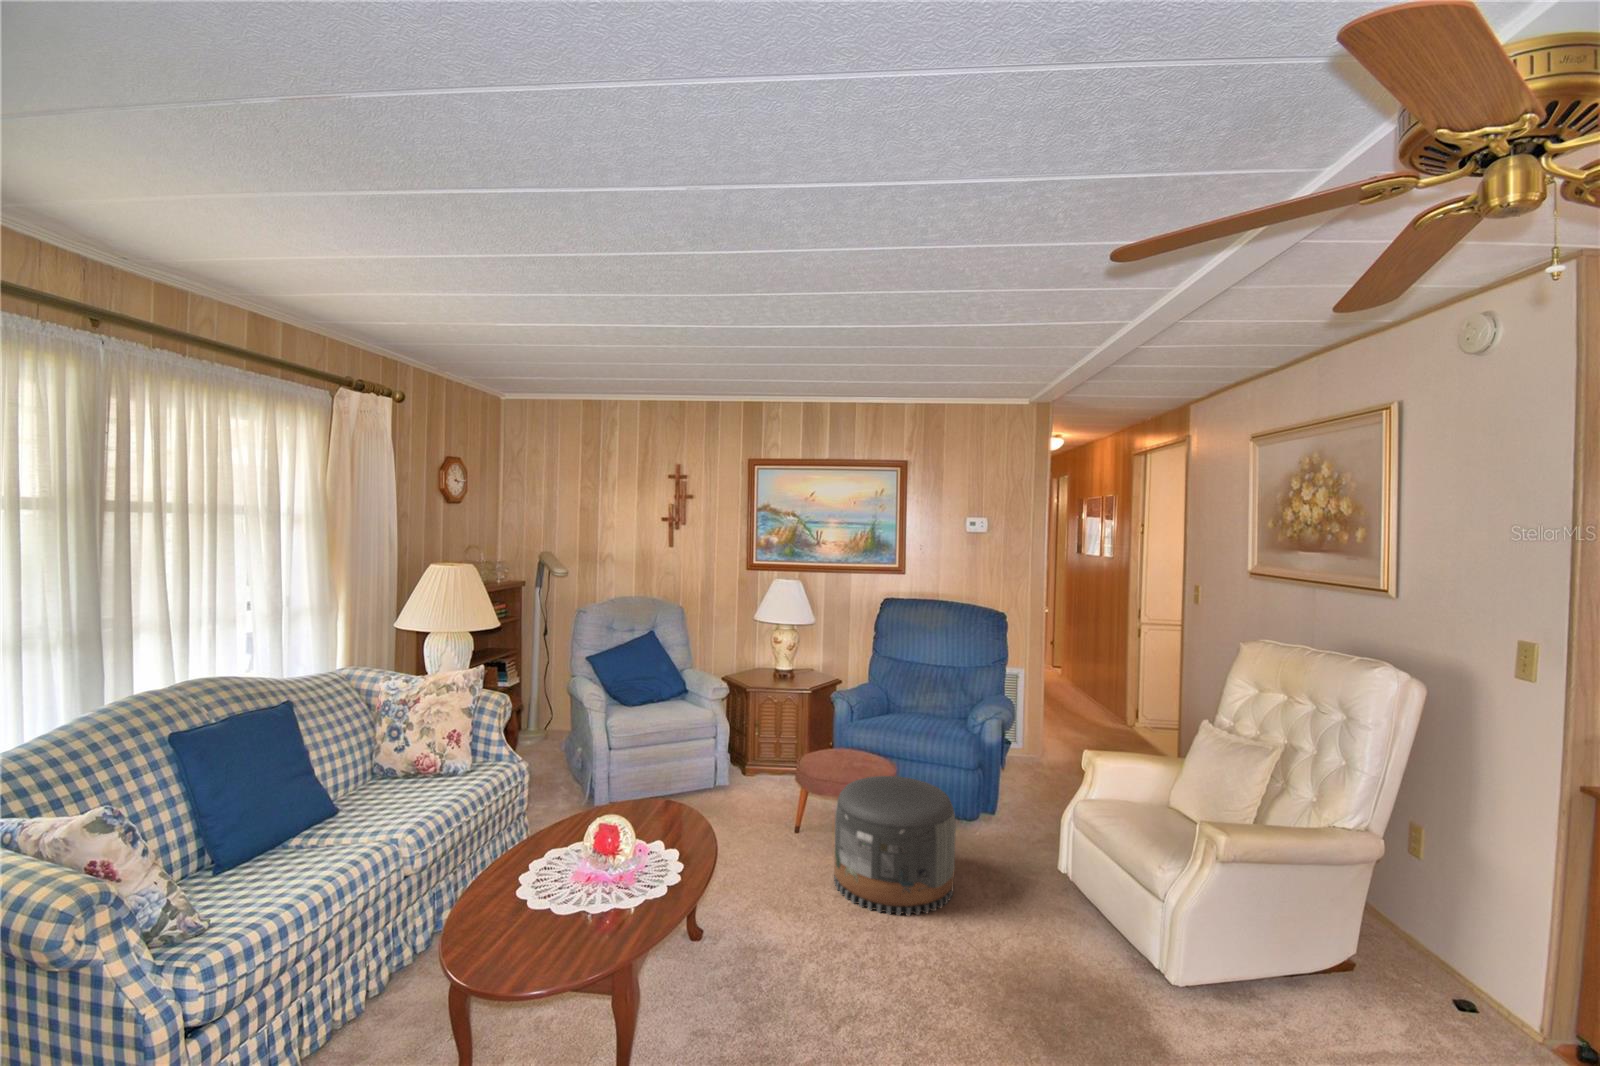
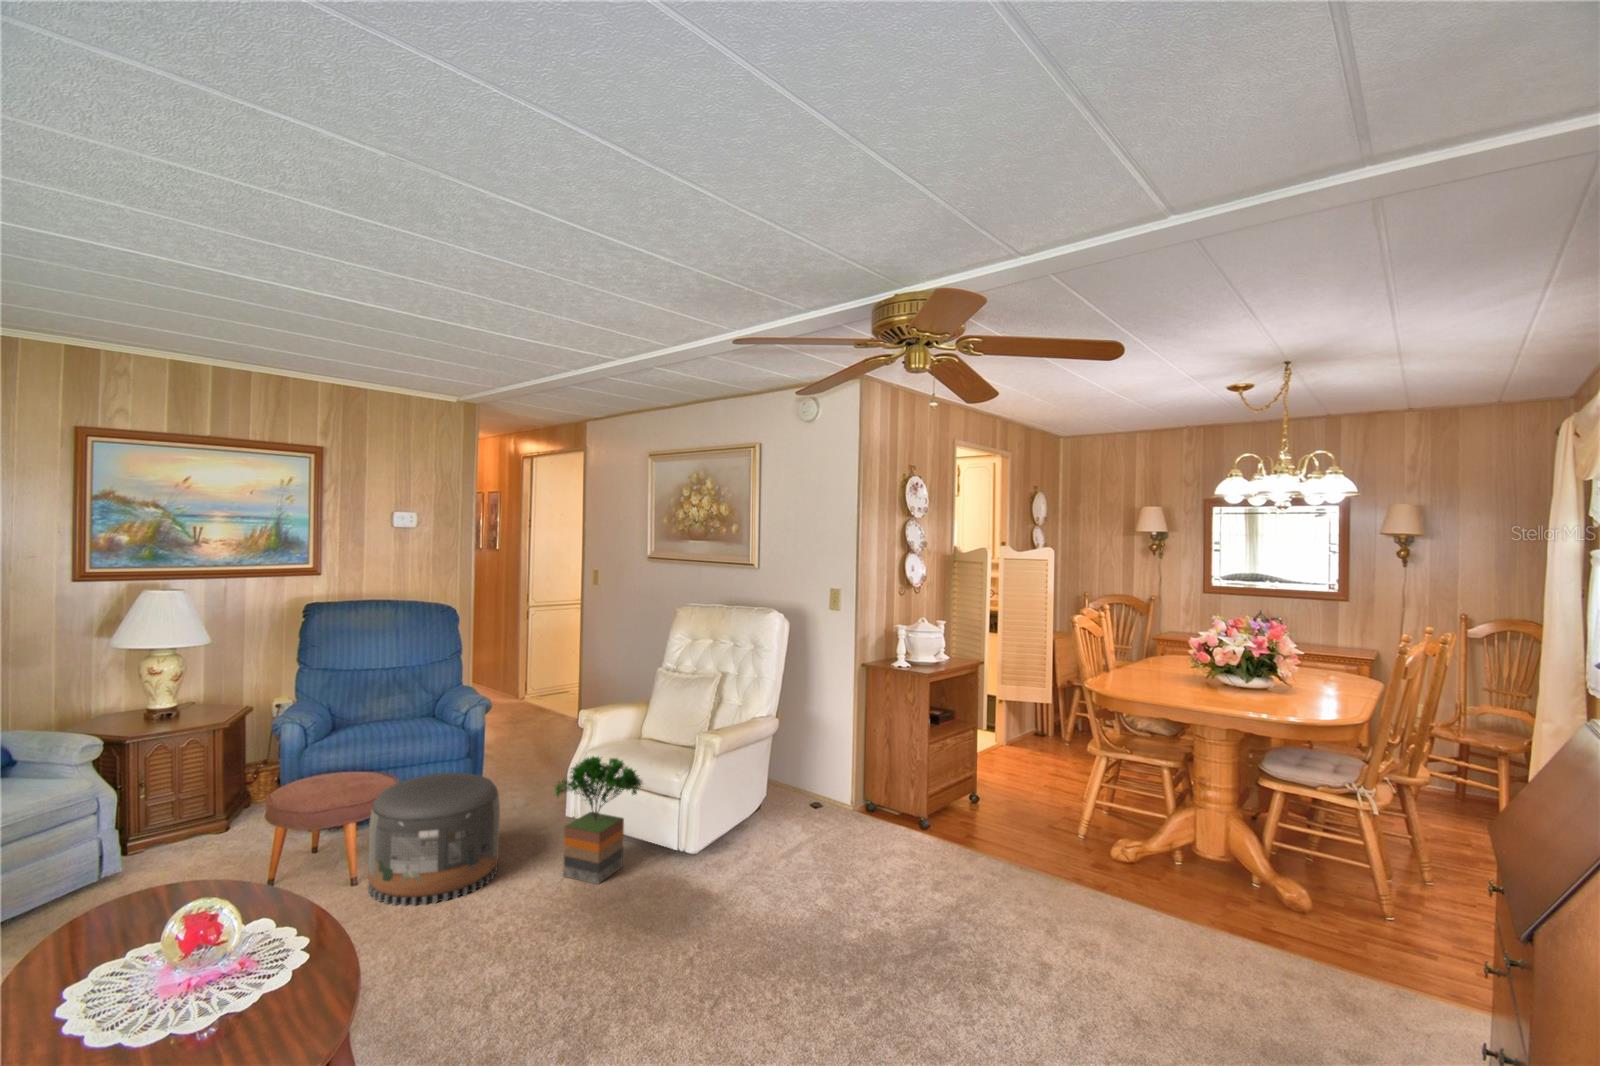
potted tree: none [989,809,1105,977] -> present [555,756,642,884]

